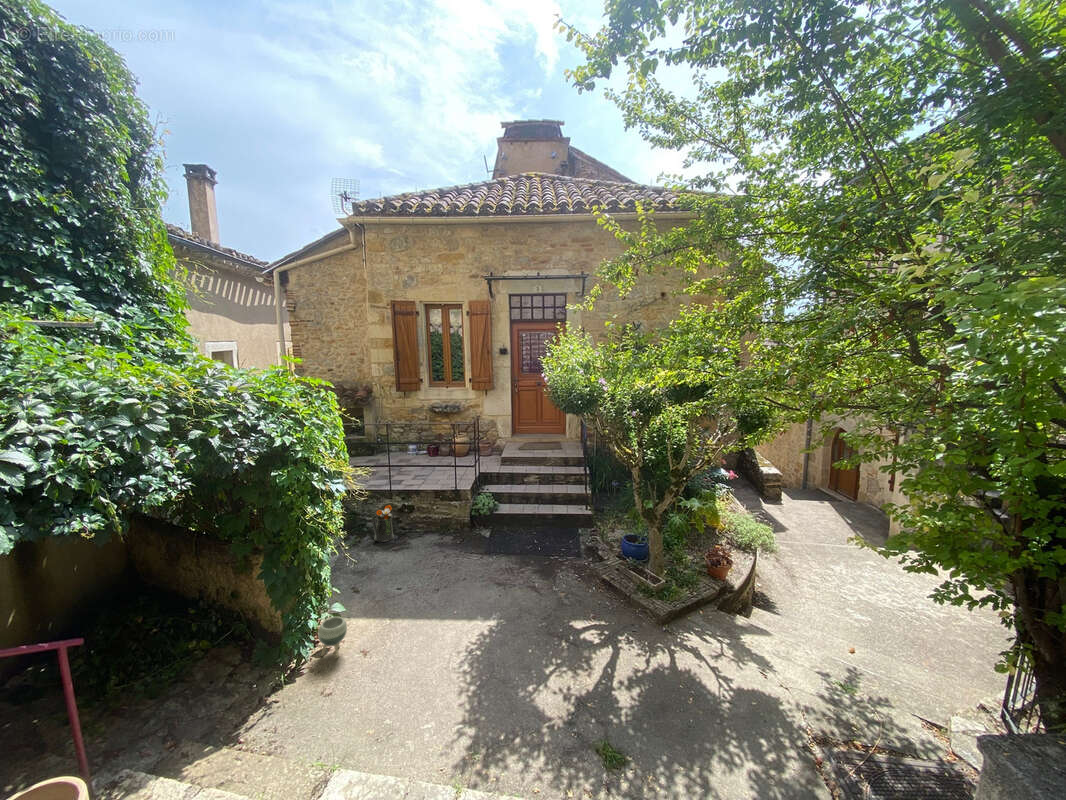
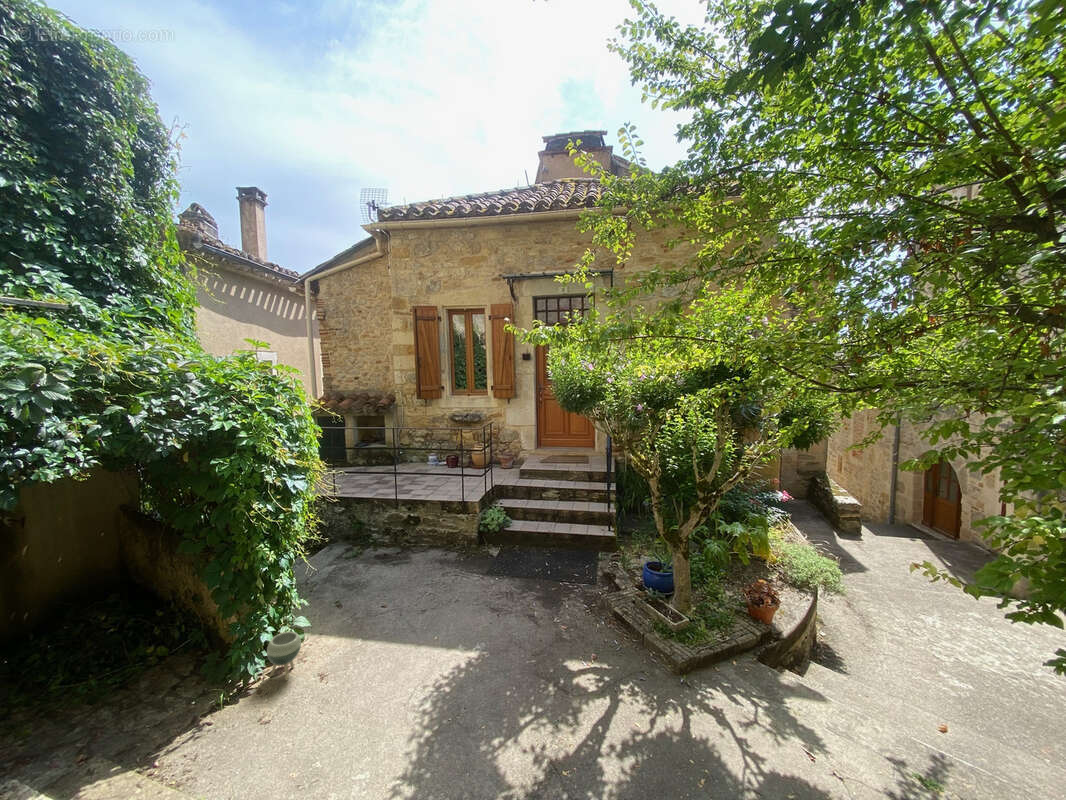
watering can: present [372,505,394,542] -> none [370,514,395,554]

